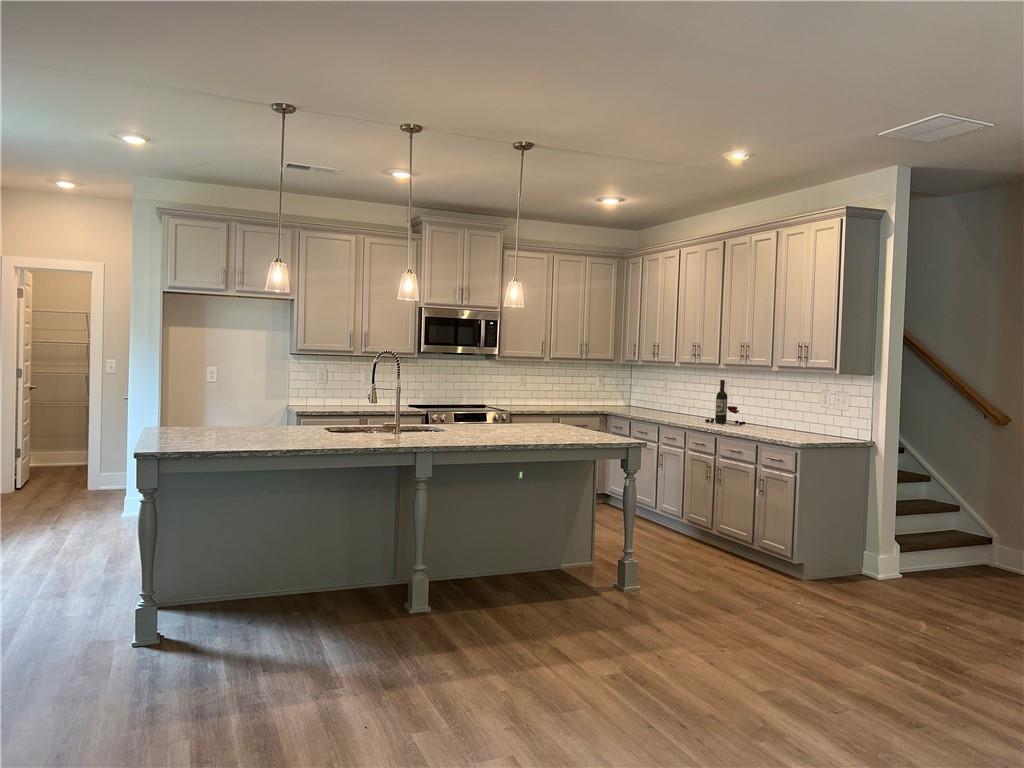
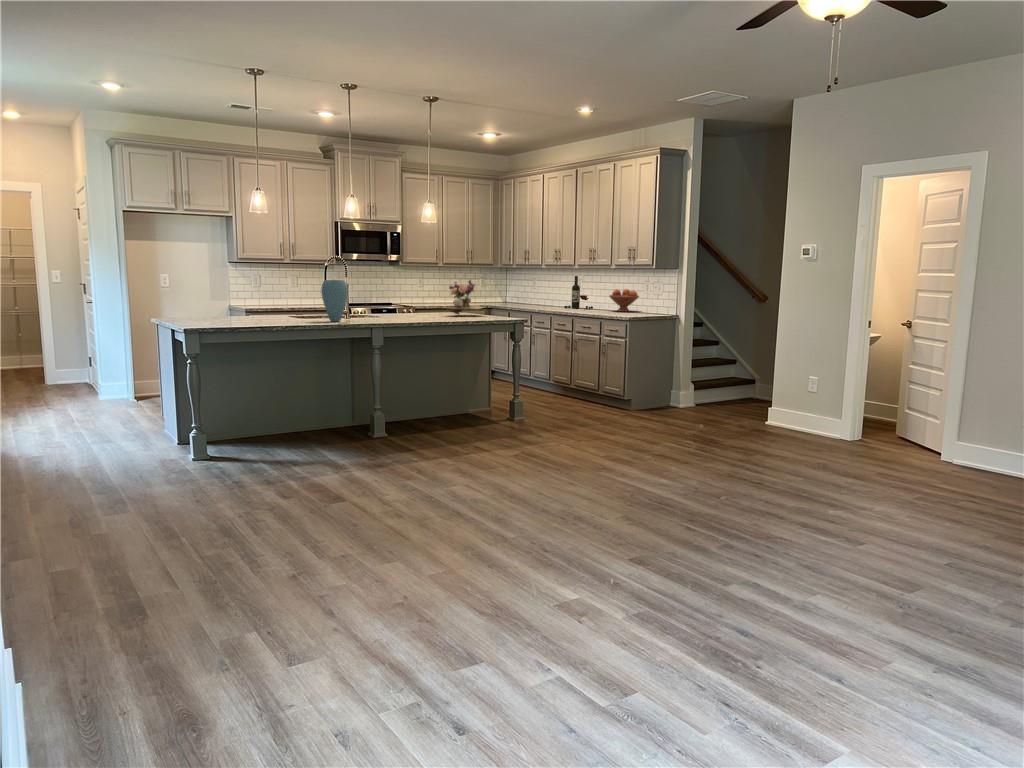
flower arrangement: none [531,384,589,436] -> present [447,280,485,315]
vase: none [347,385,384,444] -> present [321,280,348,322]
fruit bowl: none [769,401,813,432] -> present [609,289,639,312]

